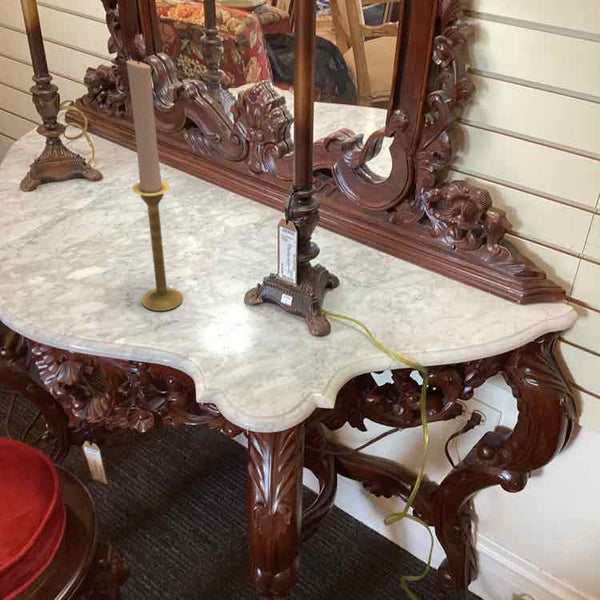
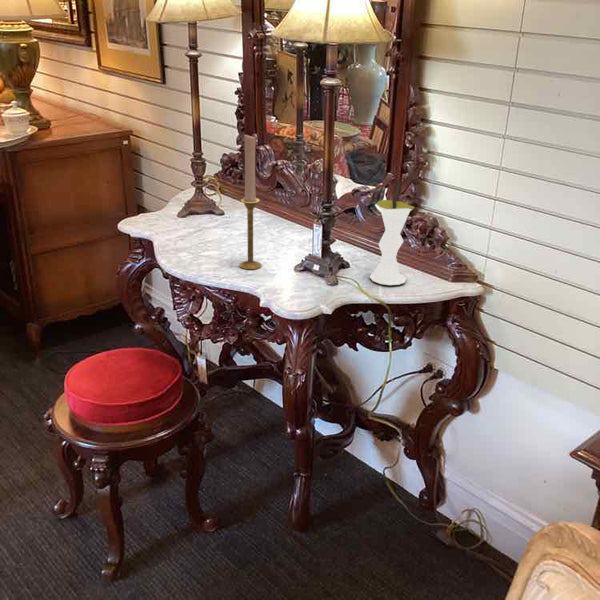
vase: none [381,134,467,326] -> present [370,180,414,285]

